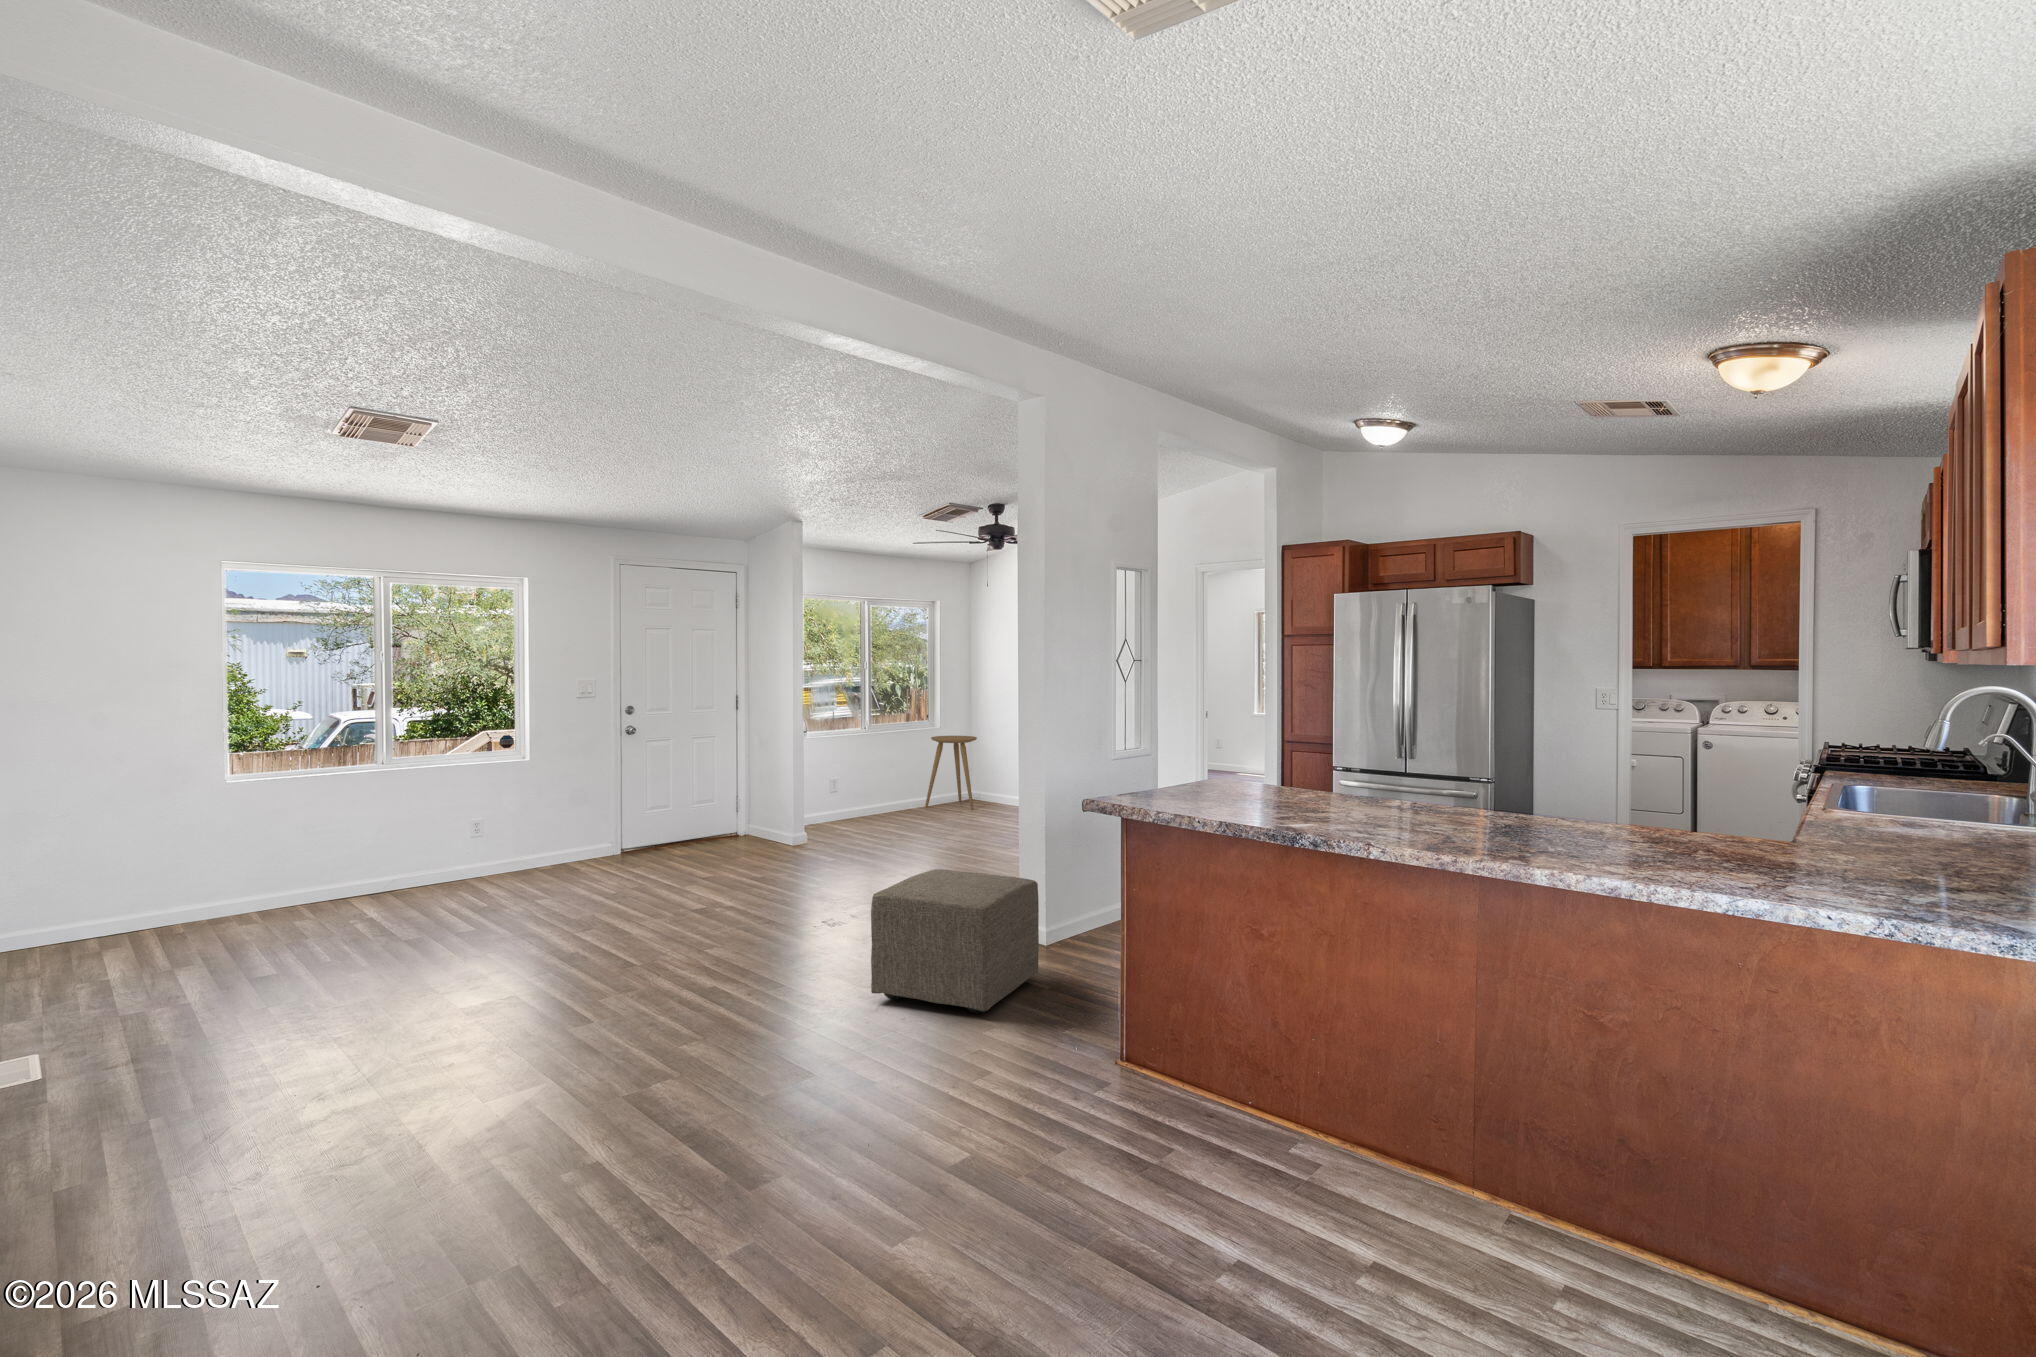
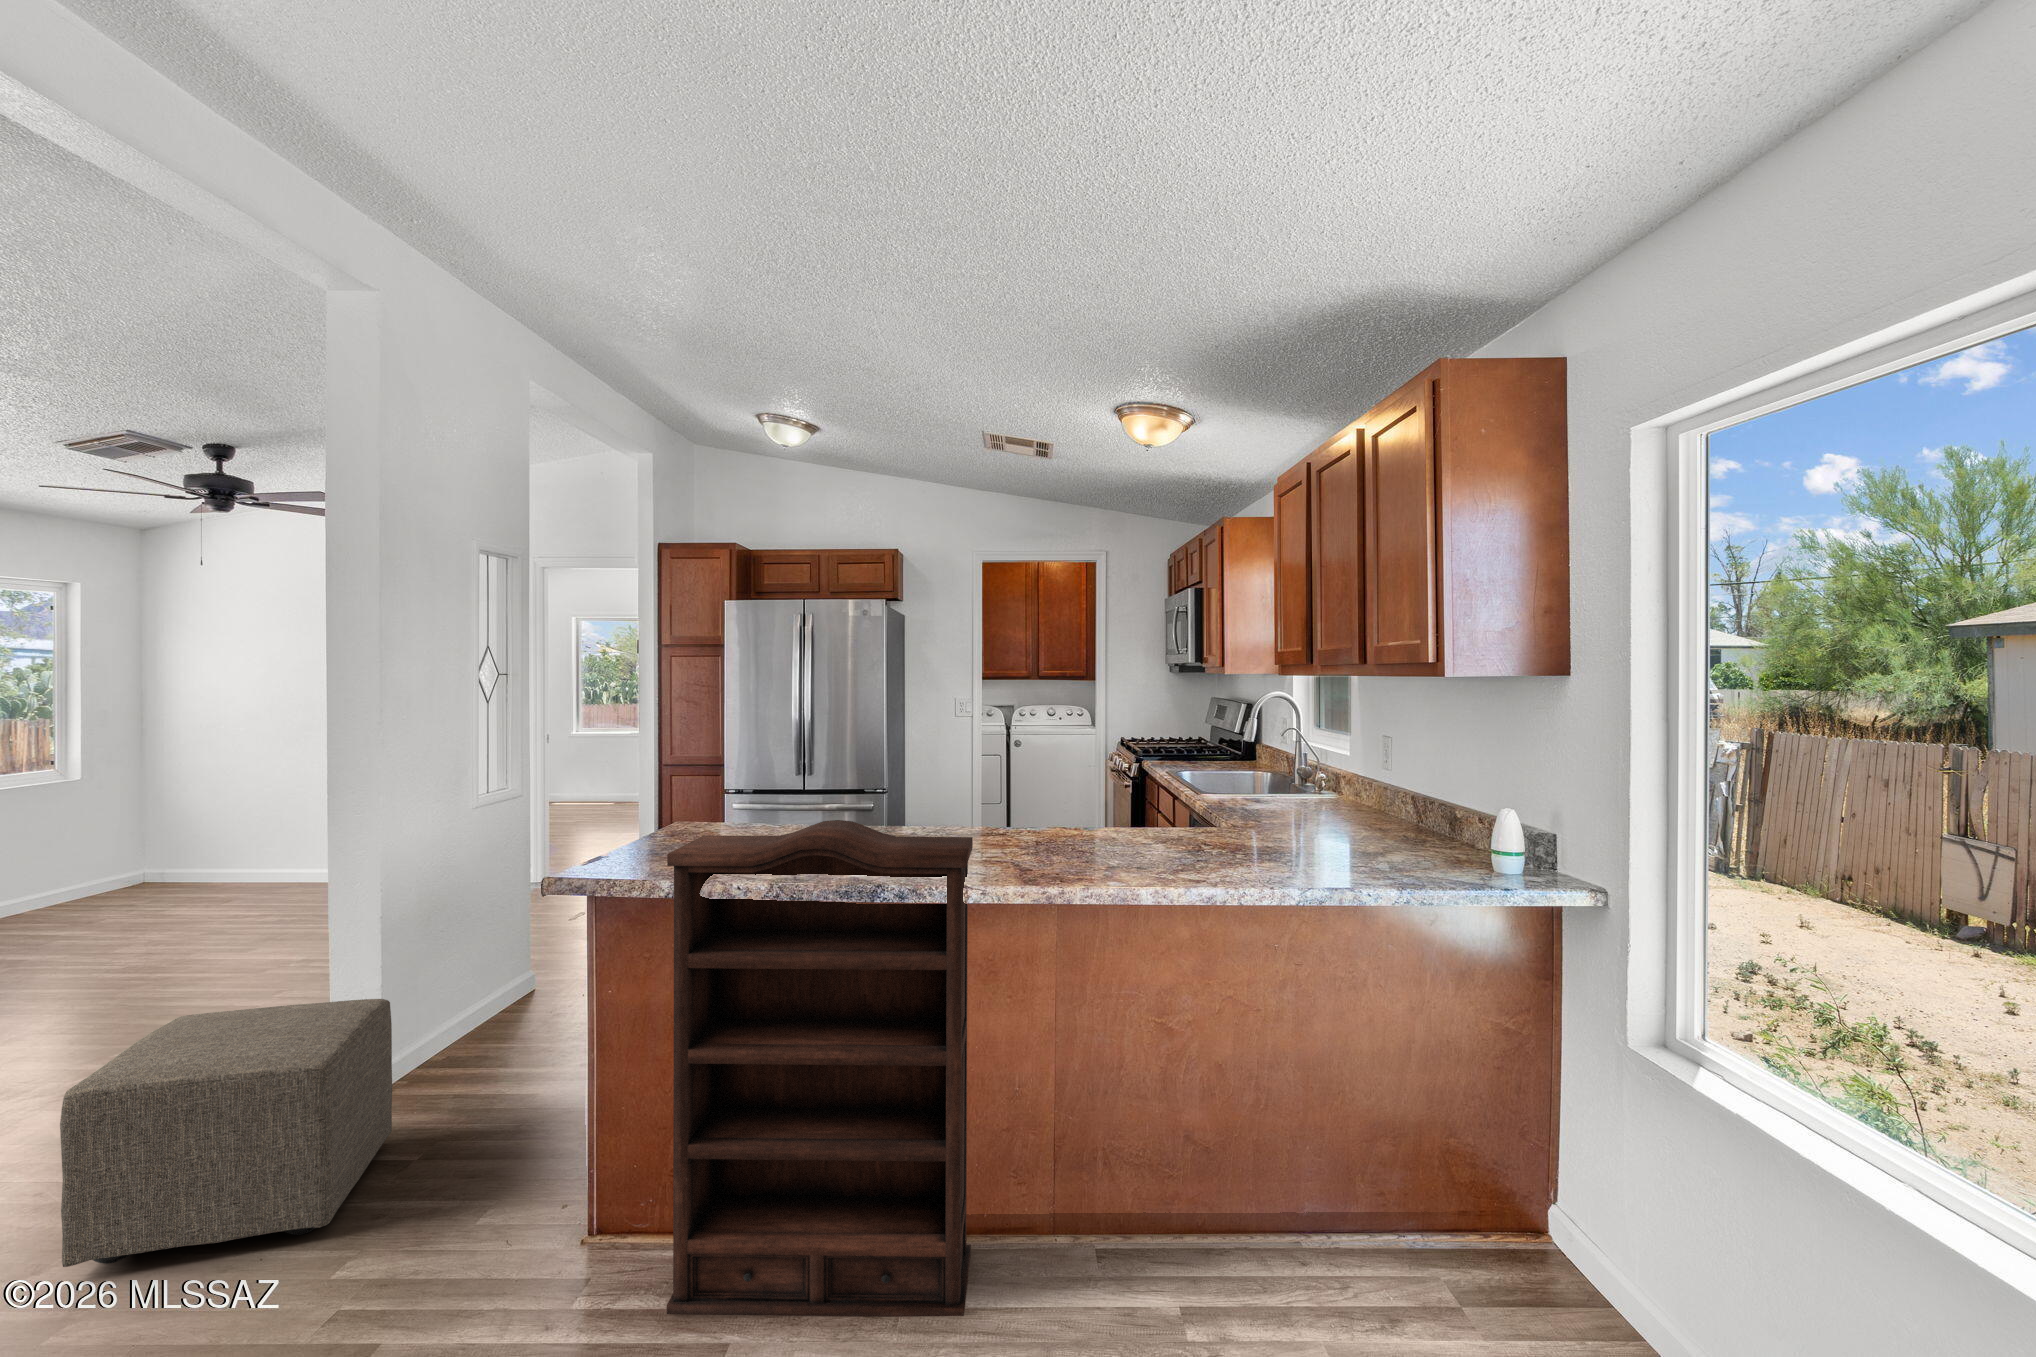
side table: present [925,736,977,810] -> none [44,786,152,902]
bookshelf: none [1143,777,1392,1206] -> present [667,820,973,1317]

